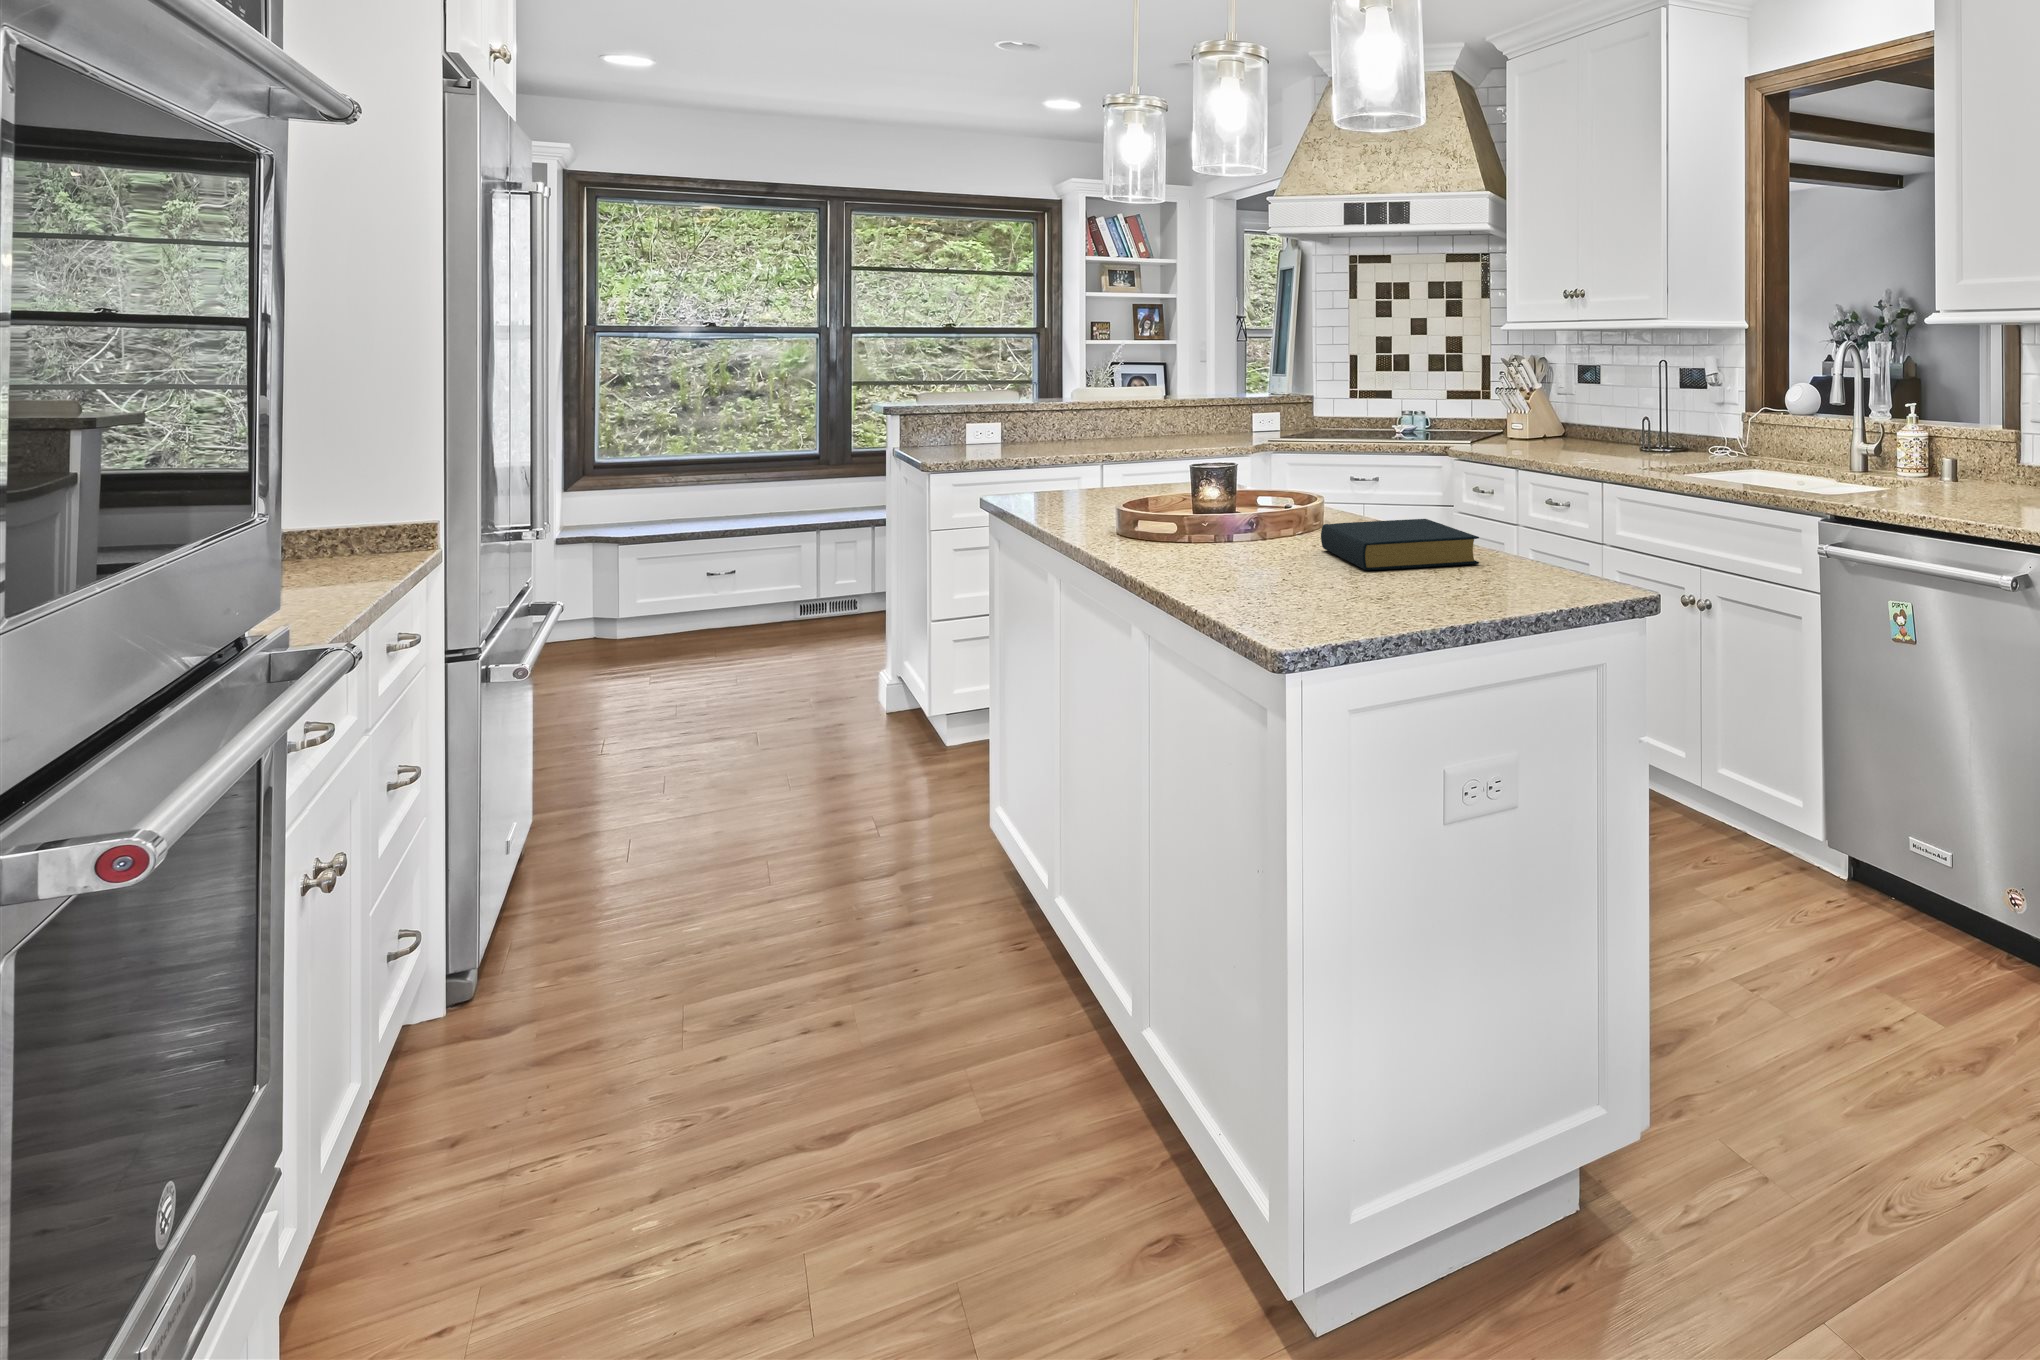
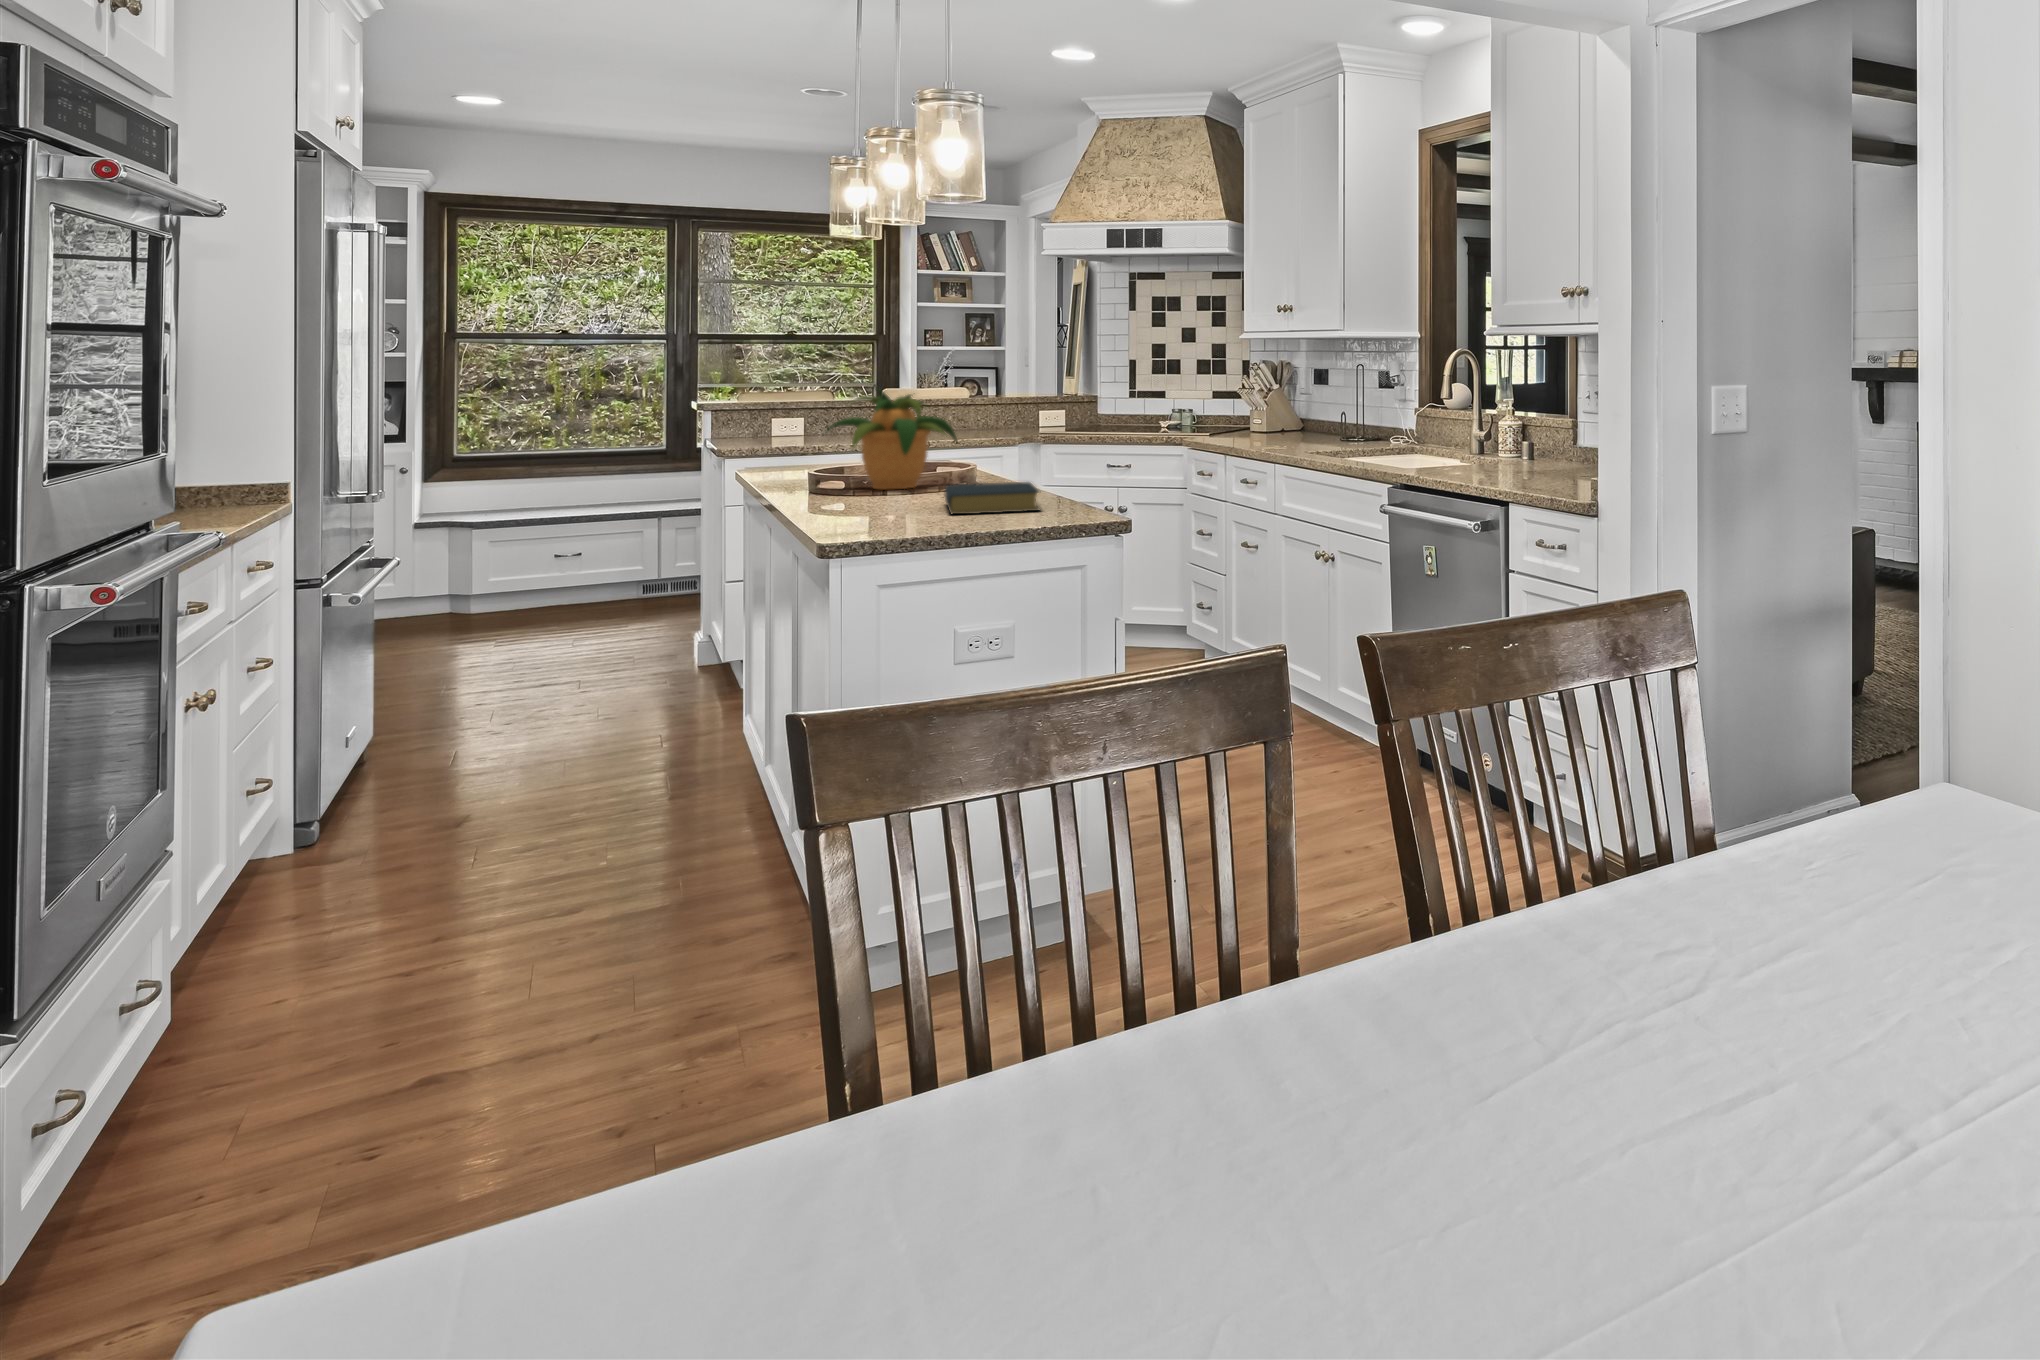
potted plant: none [1112,389,1278,524] -> present [823,390,957,489]

